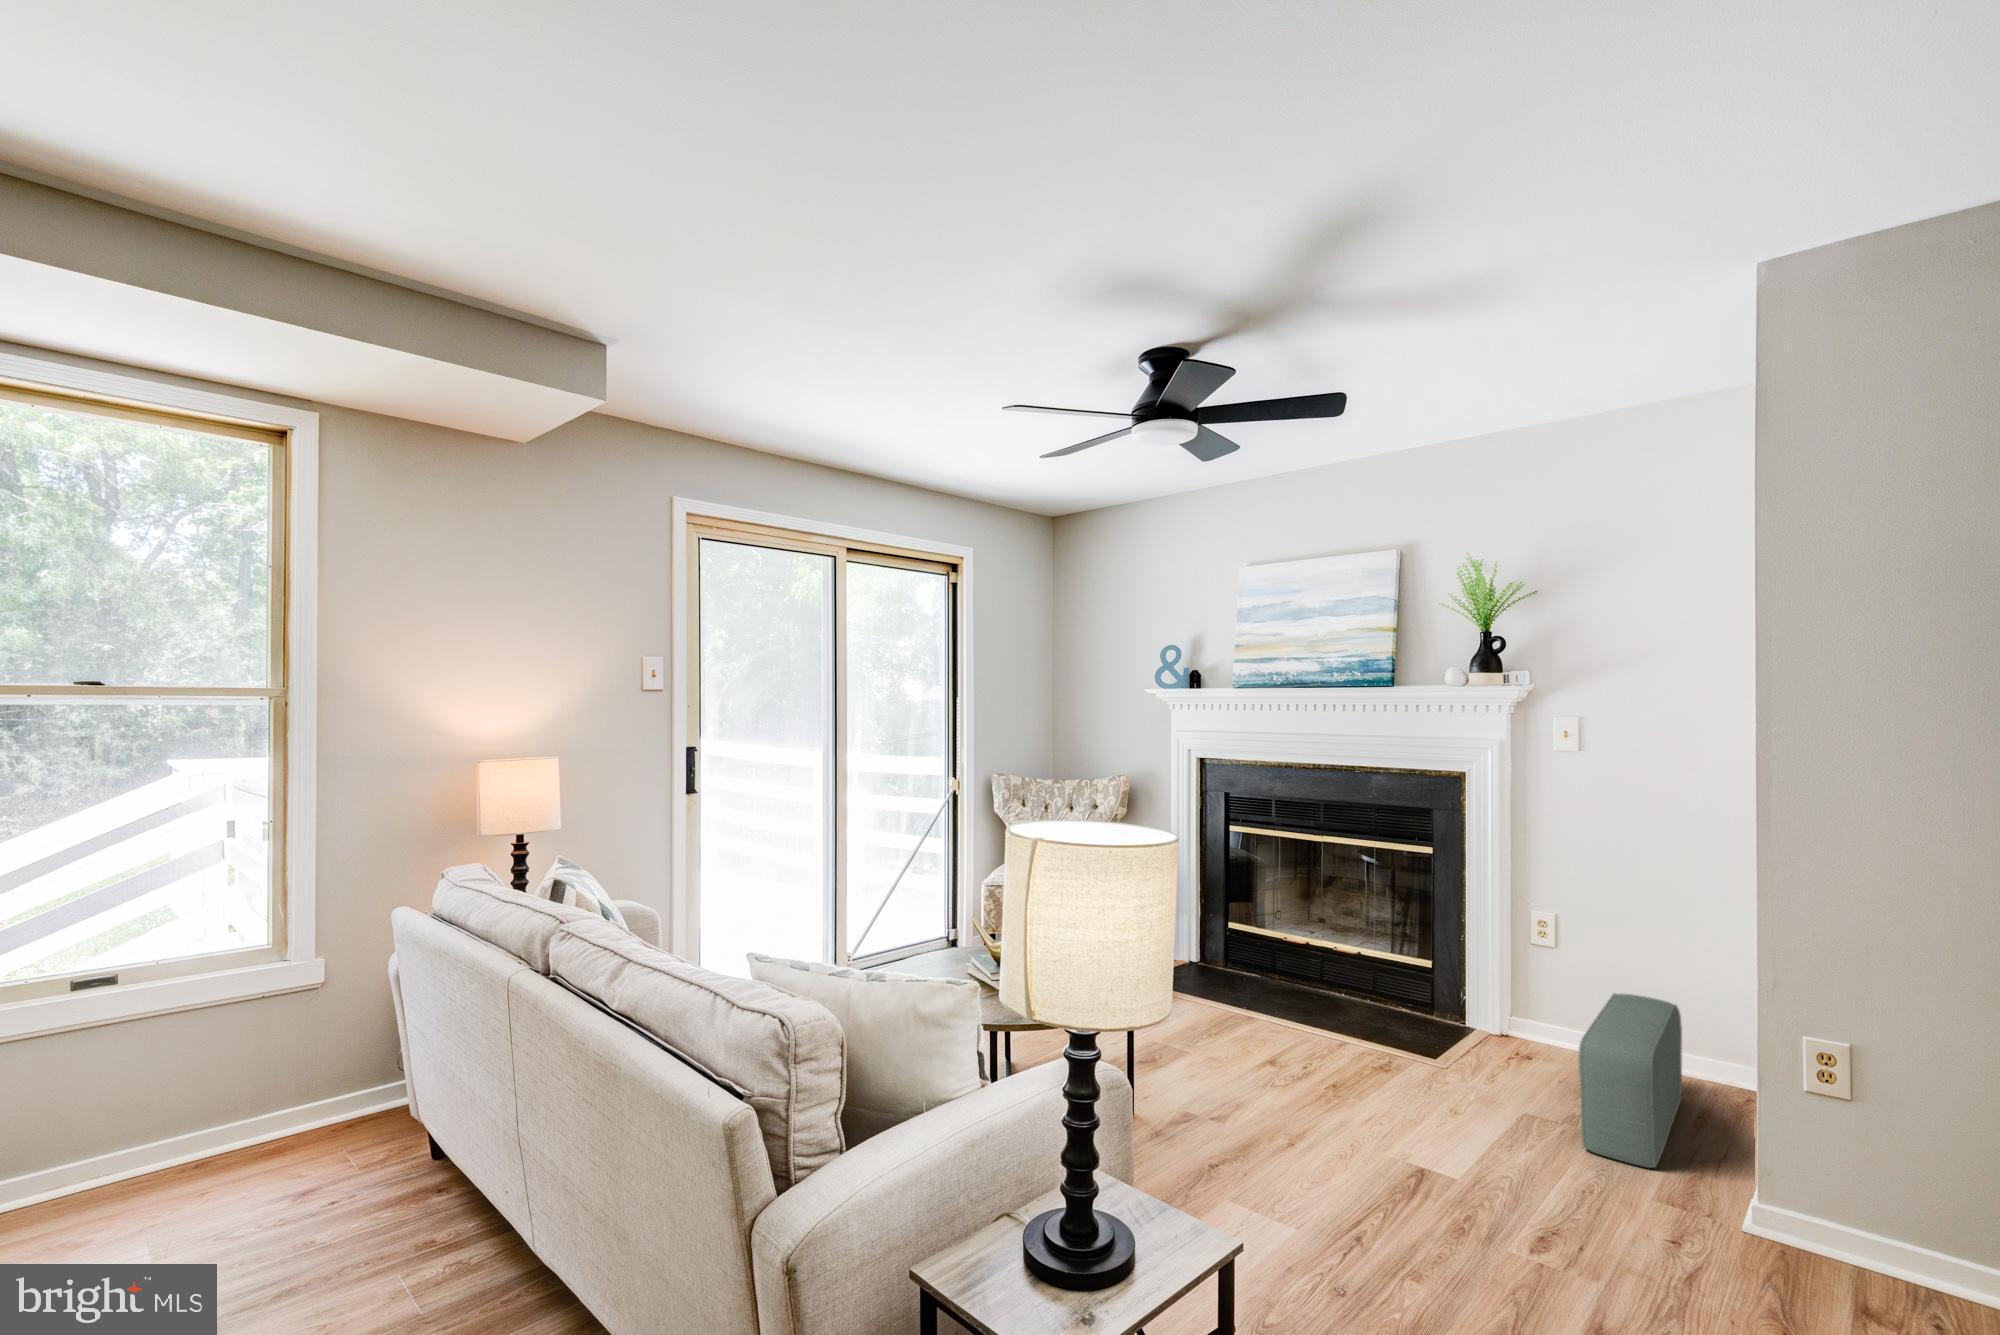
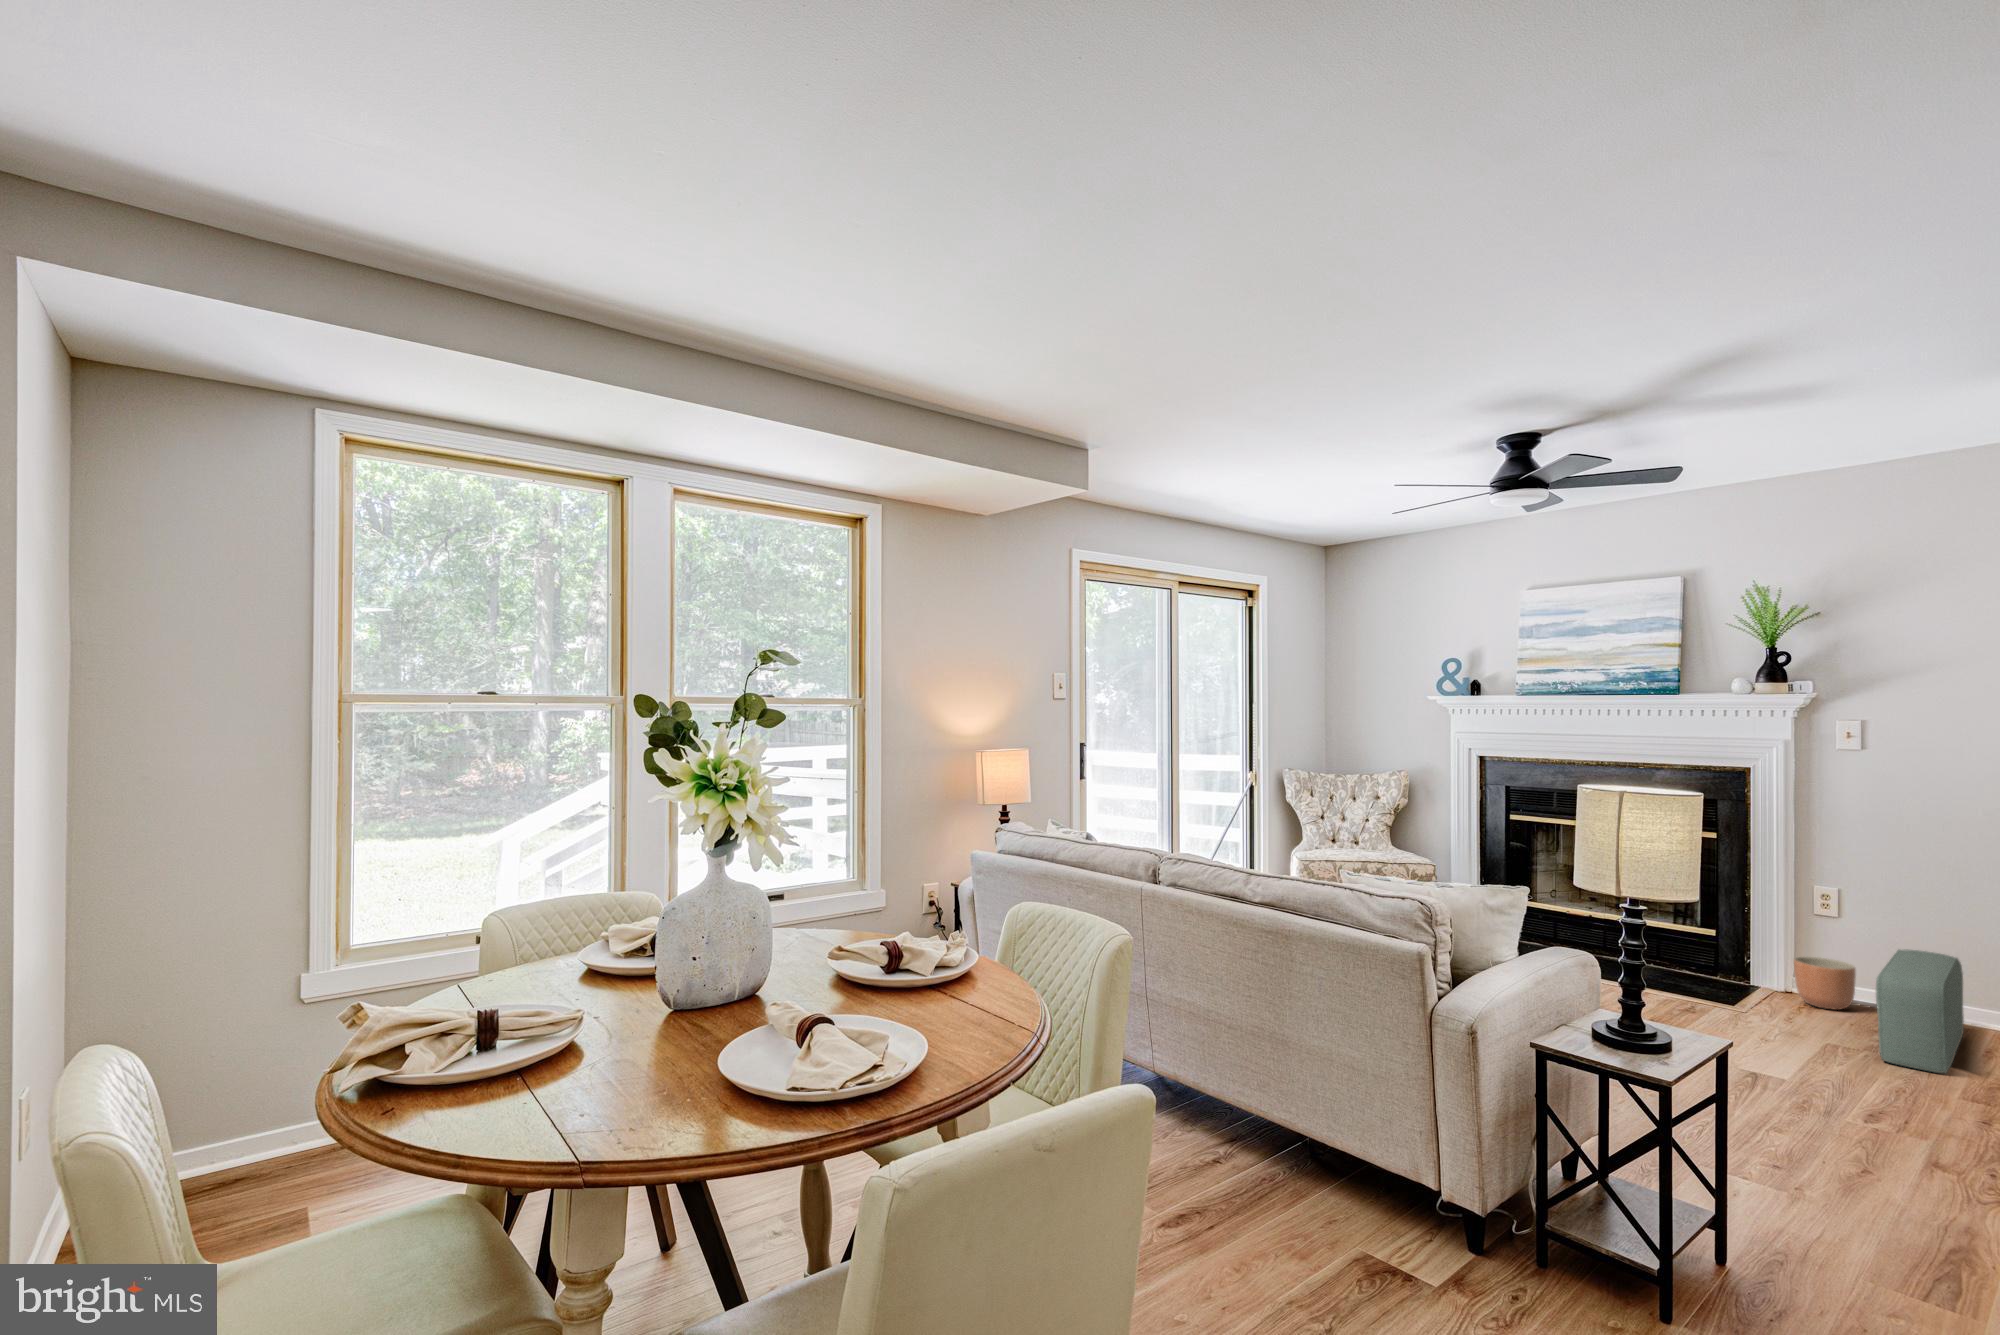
planter: none [1506,996,1571,1062] -> present [1794,956,1856,1010]

